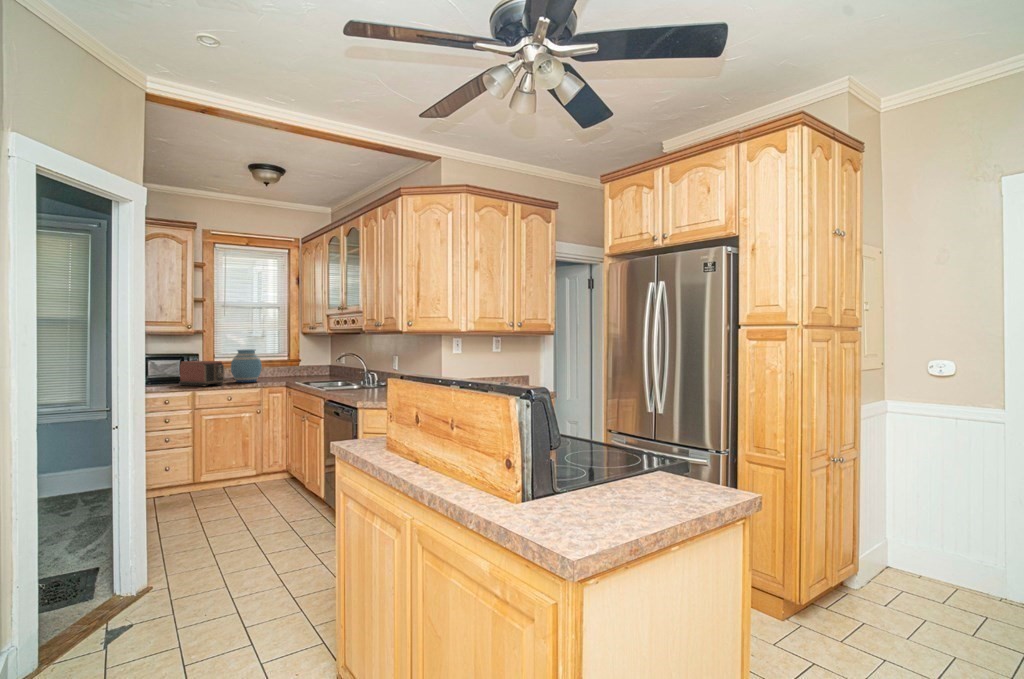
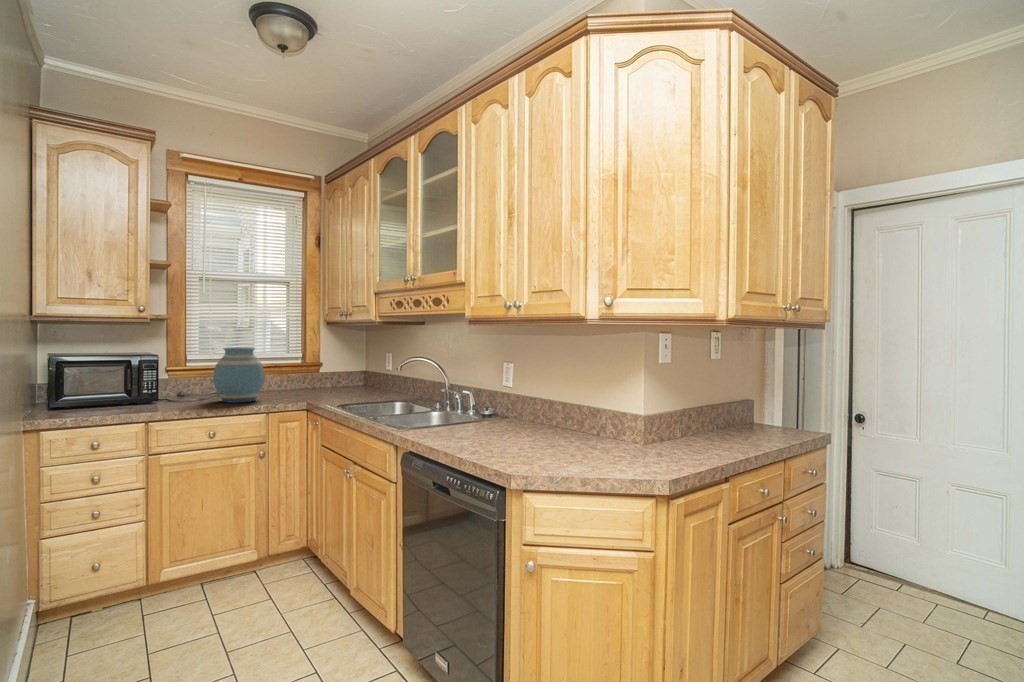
toaster: present [180,361,224,387] -> none [123,367,203,414]

